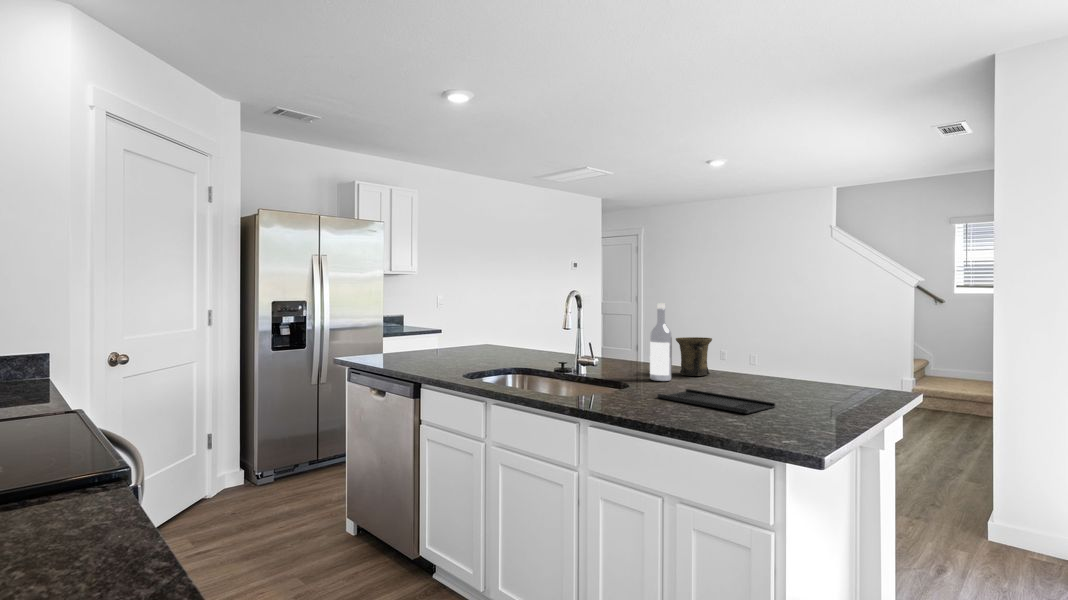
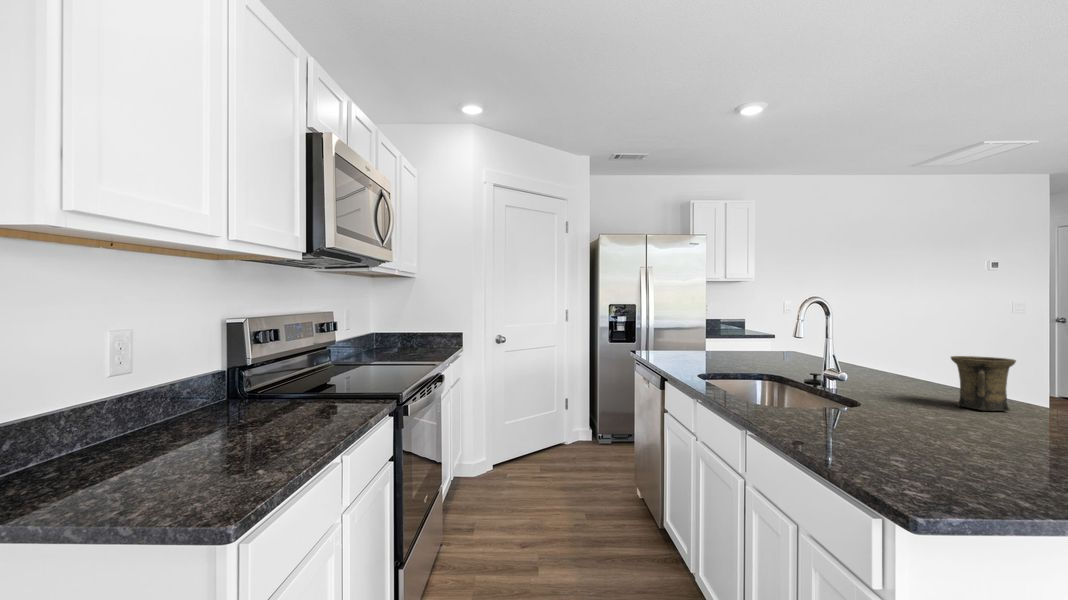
wine bottle: present [650,303,672,381] -> none [891,310,925,409]
tray: present [657,389,775,414] -> none [847,419,1015,467]

